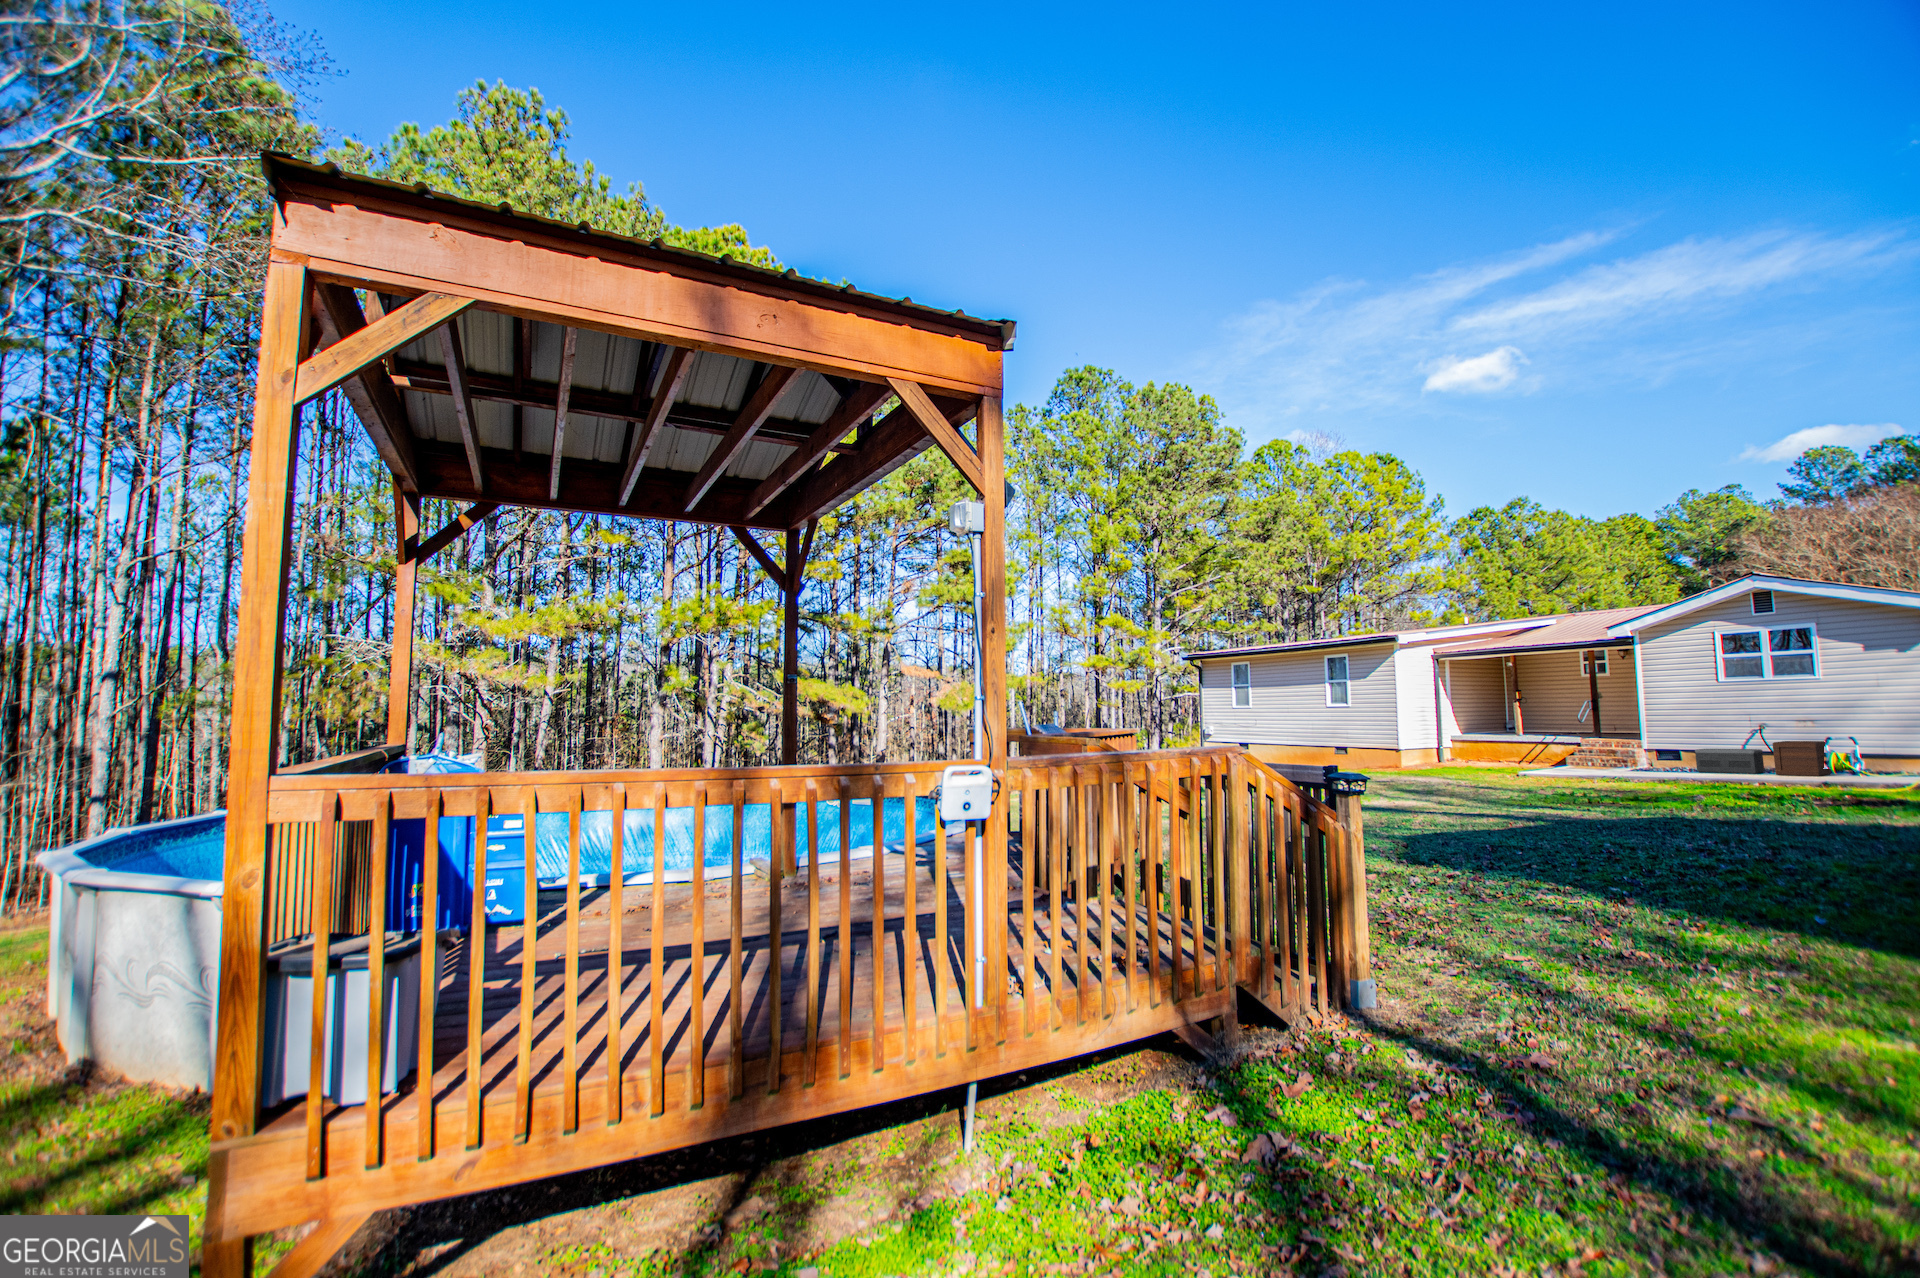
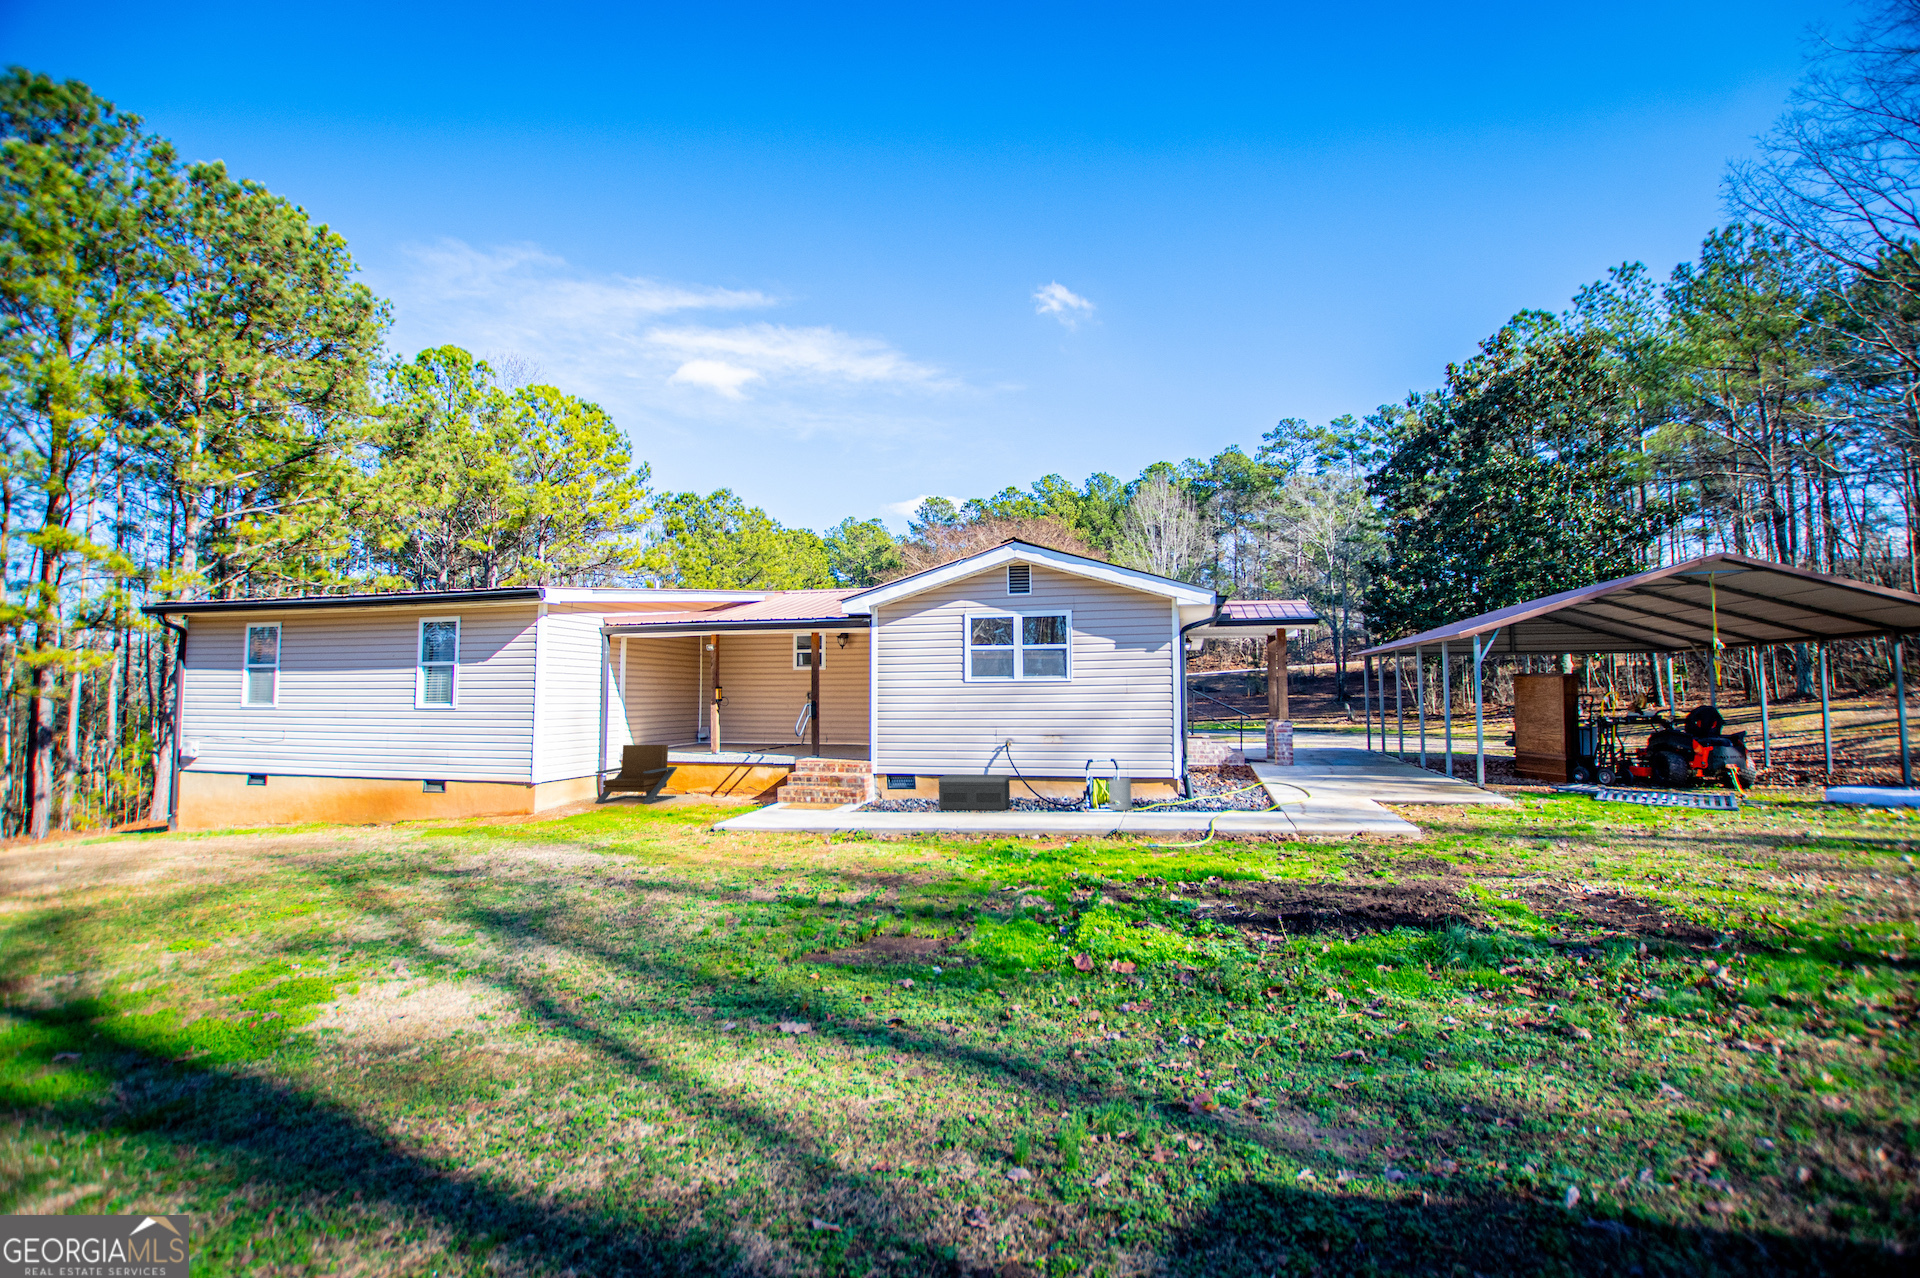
lounge chair: none [1437,729,1493,765] -> present [595,745,677,804]
wooden crate: present [1773,741,1831,776] -> none [1030,763,1079,813]
bucket: none [1855,753,1887,777] -> present [1109,778,1132,810]

